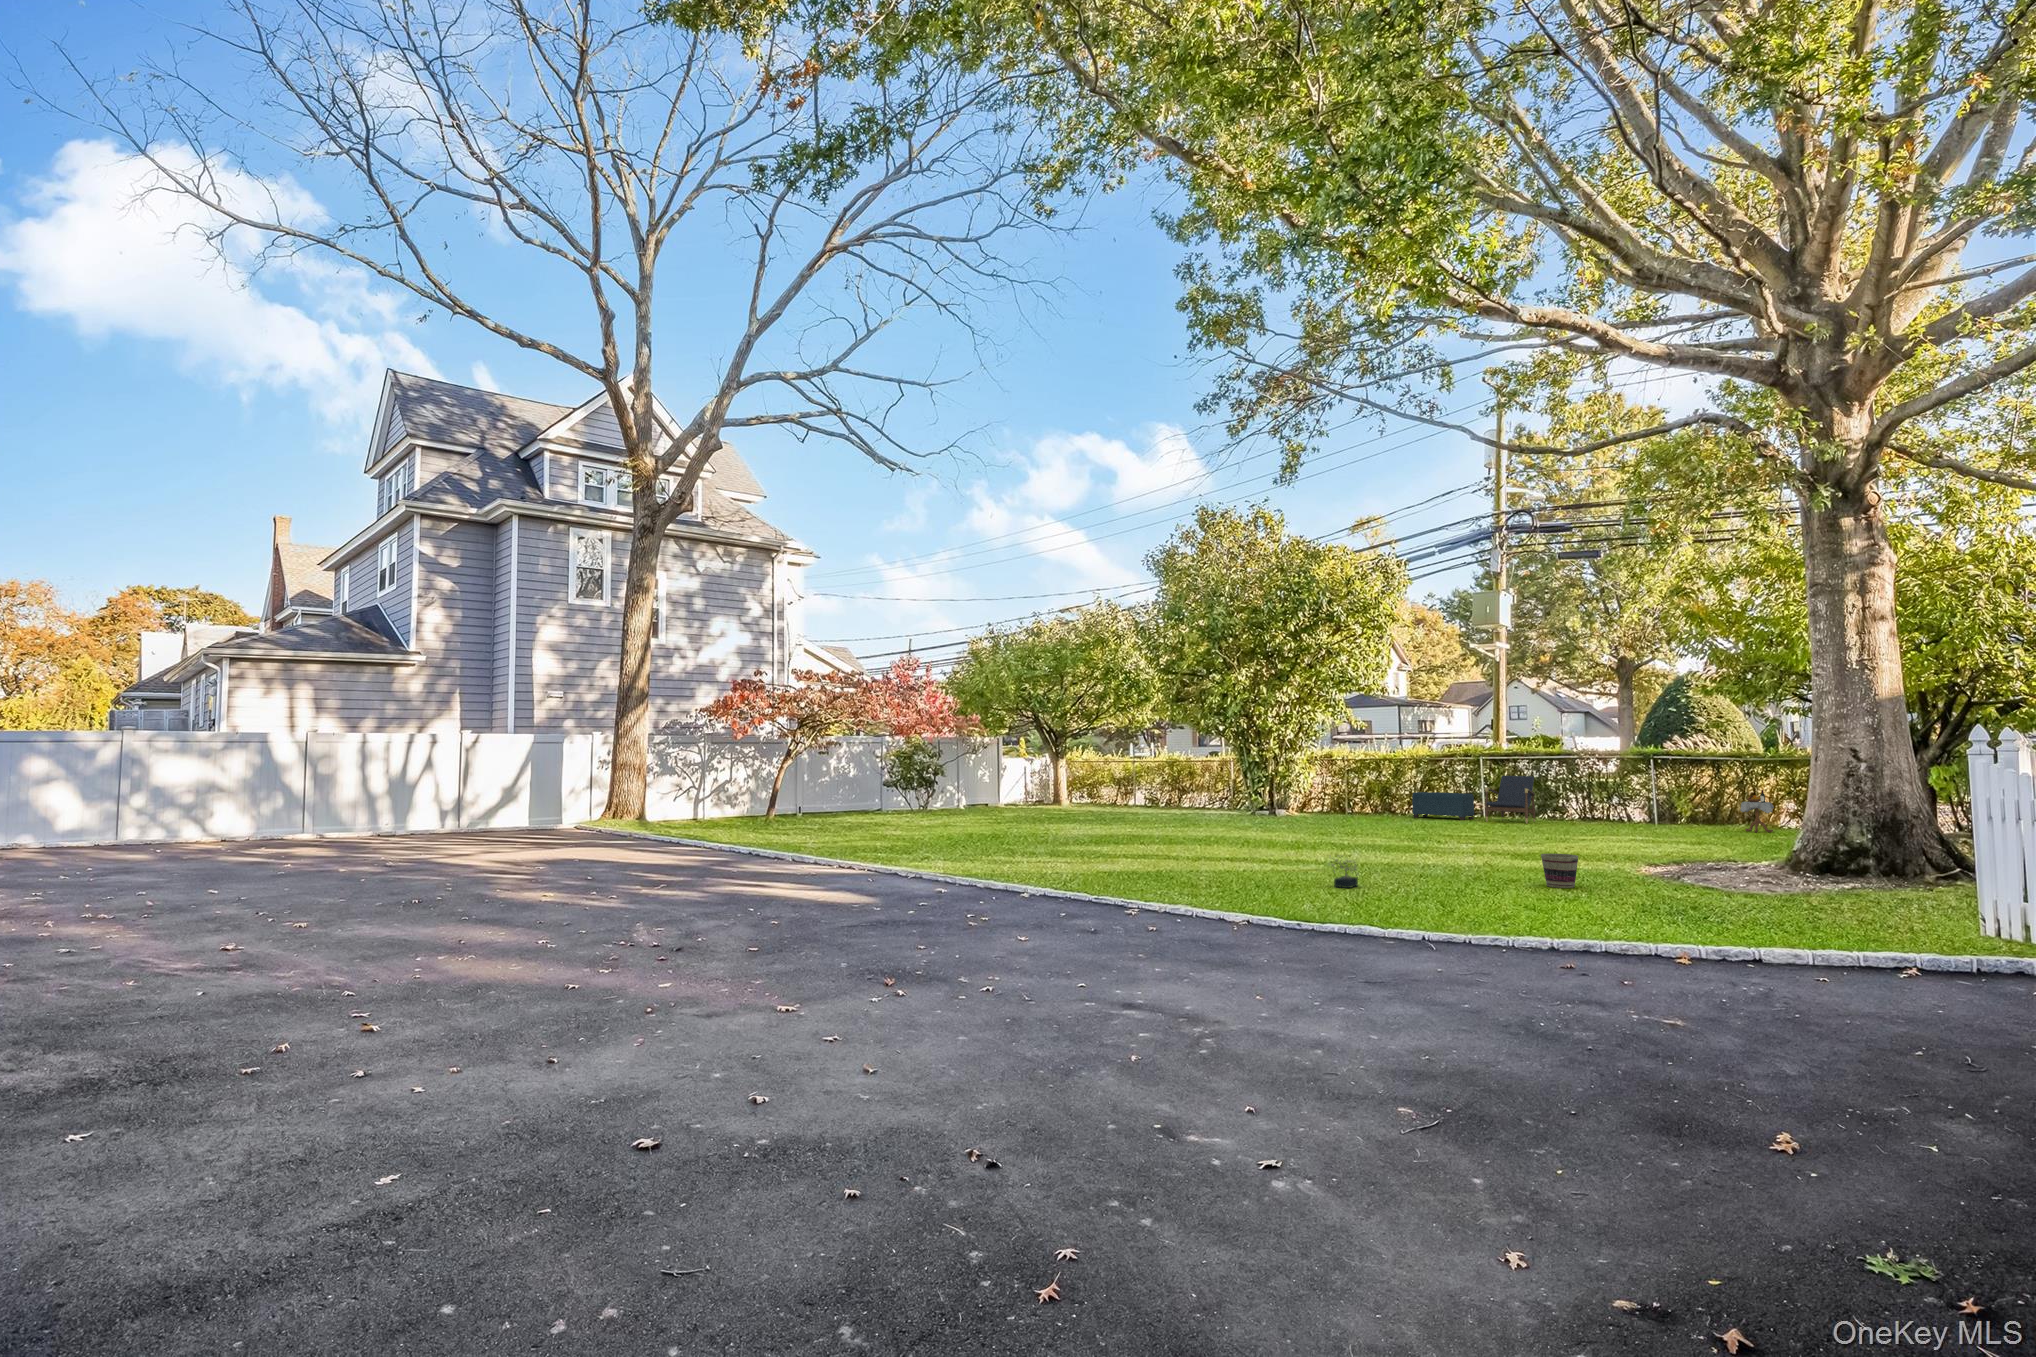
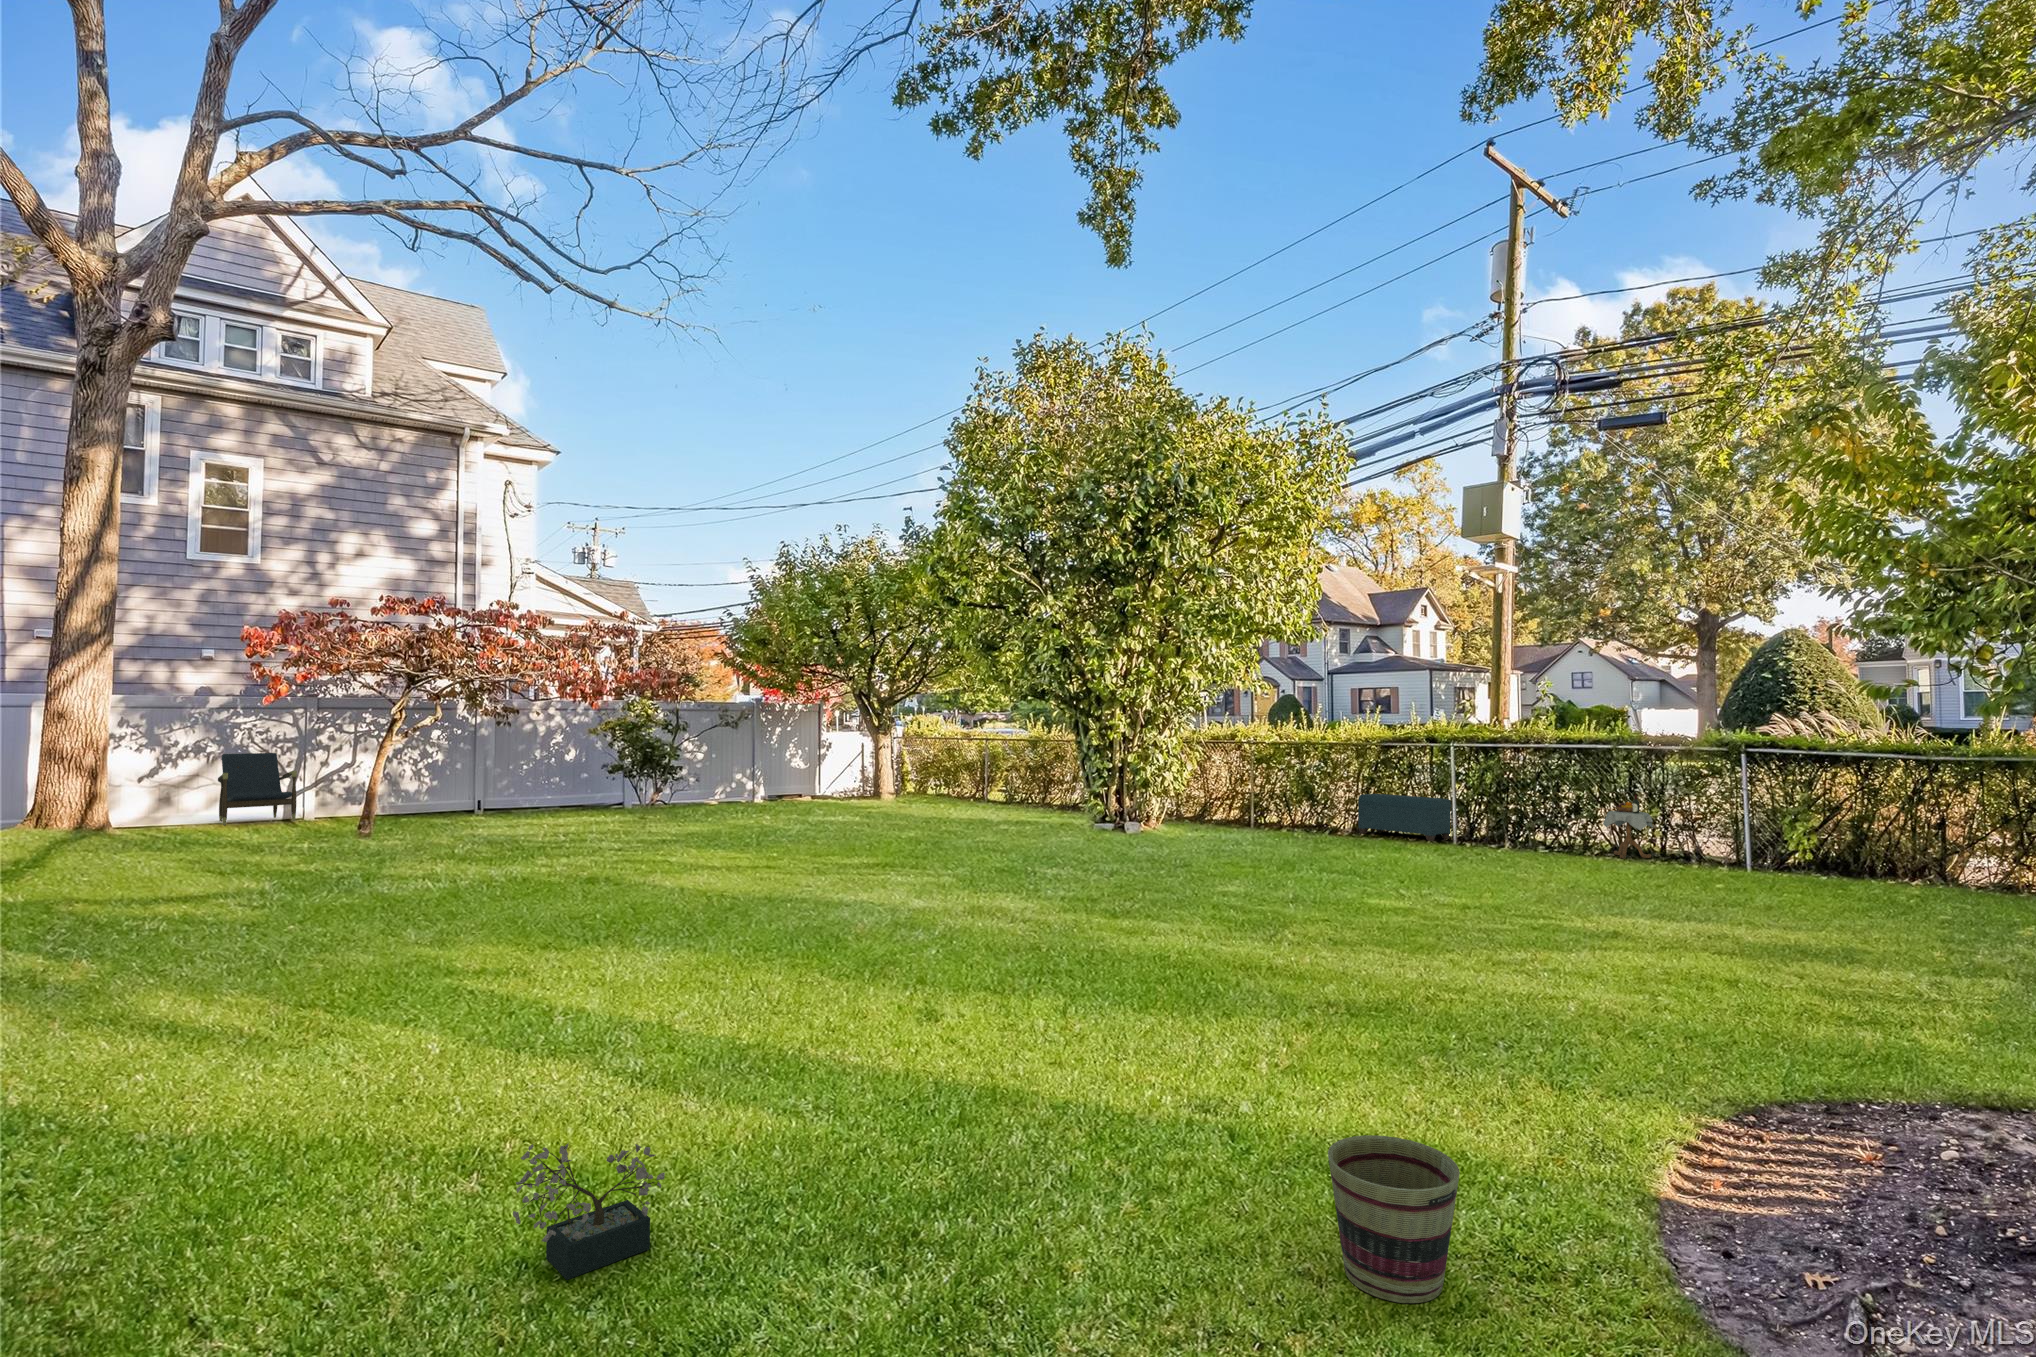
lounge chair: present [1485,776,1535,824] -> present [218,753,297,825]
side table: present [1740,790,1774,833] -> present [1603,795,1653,858]

